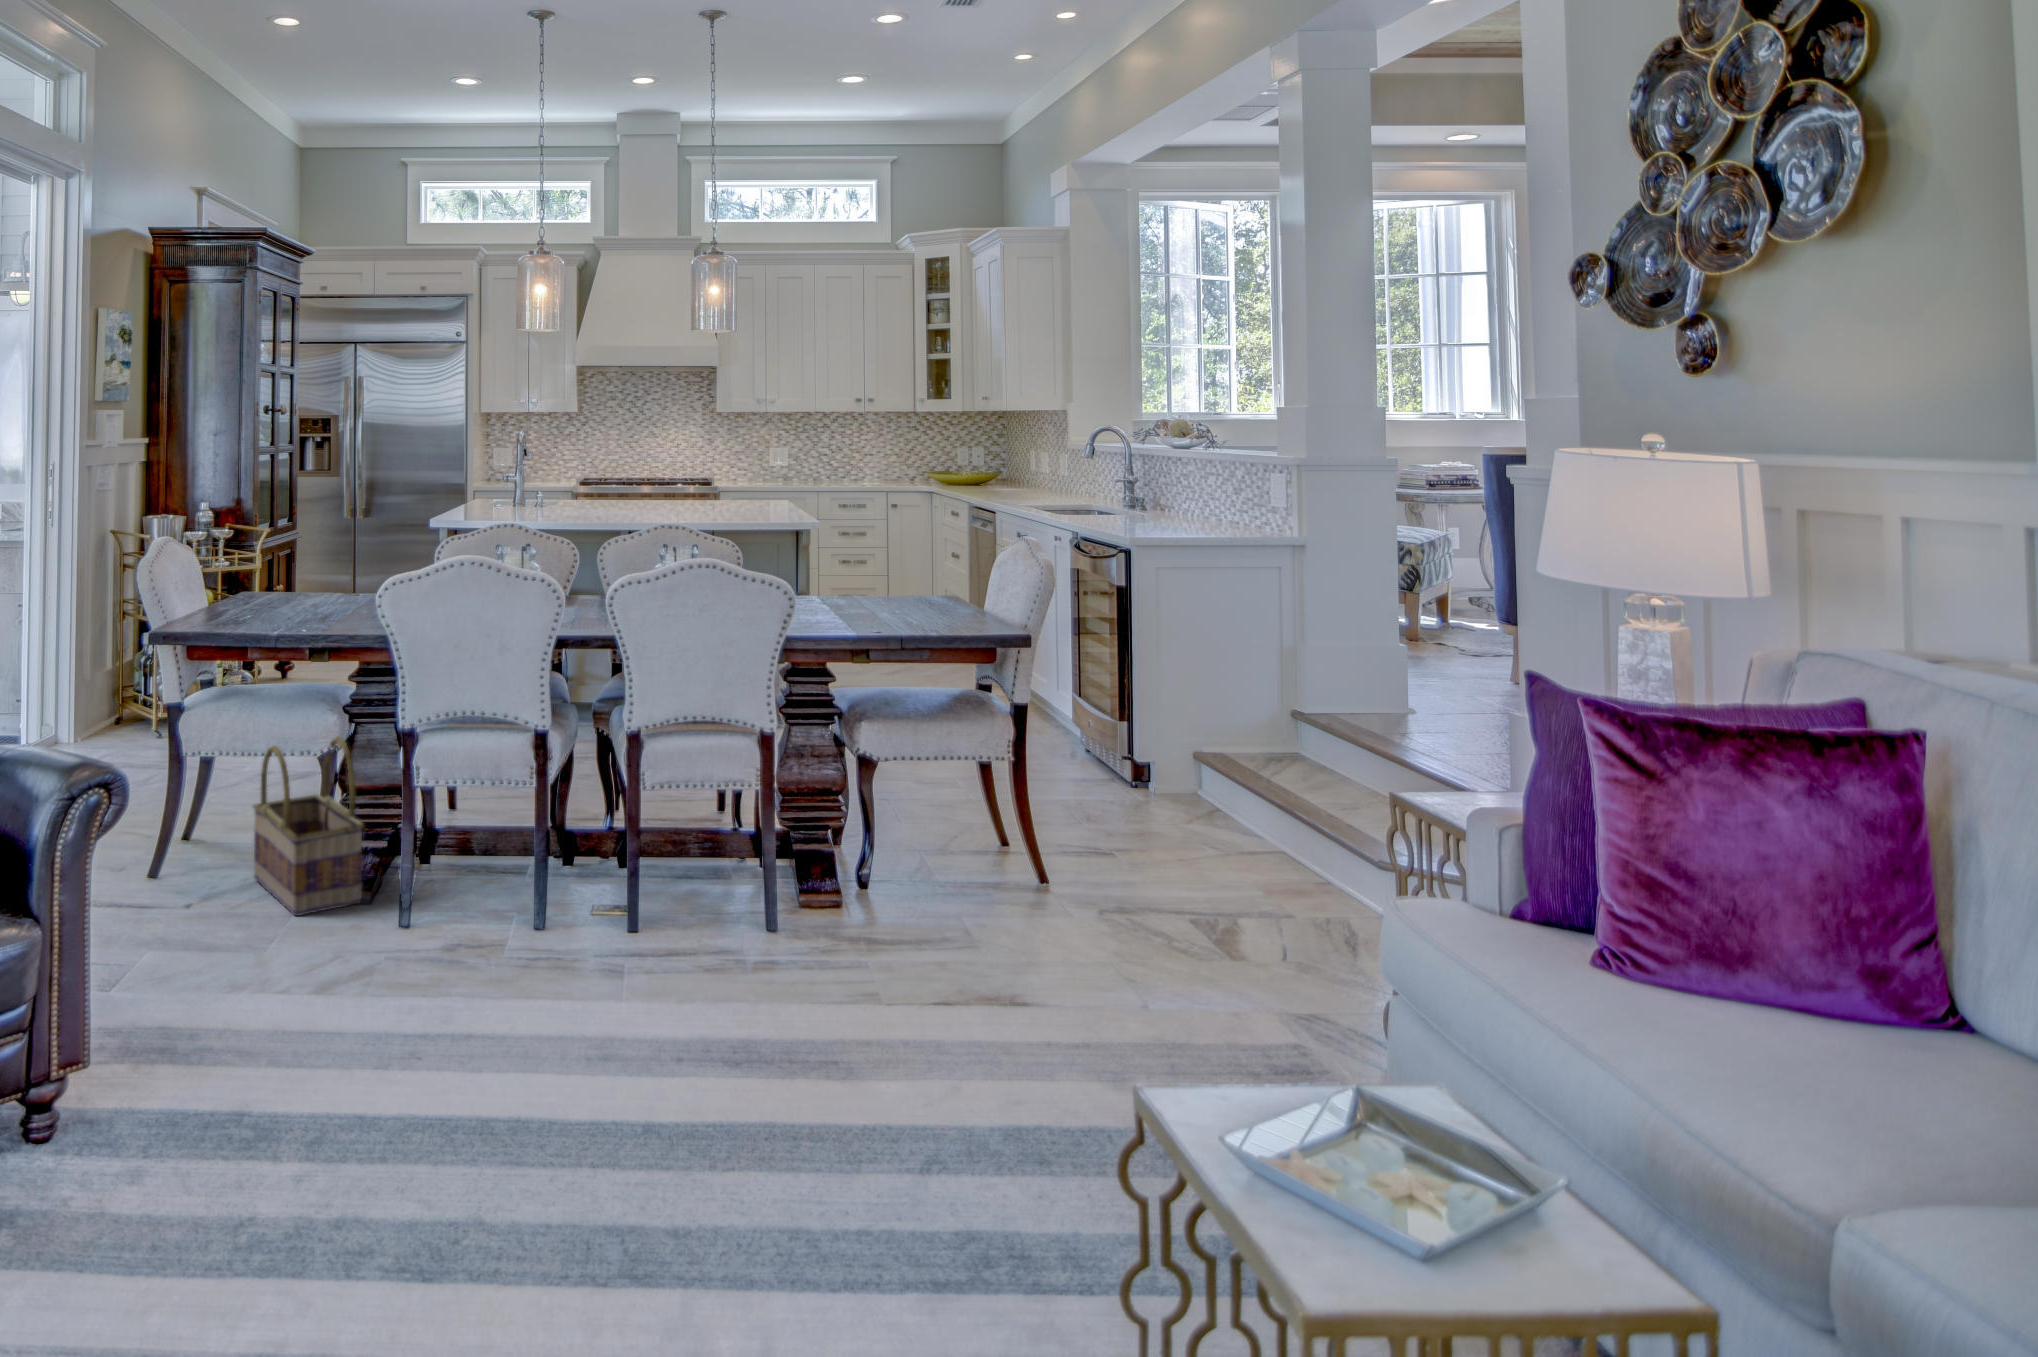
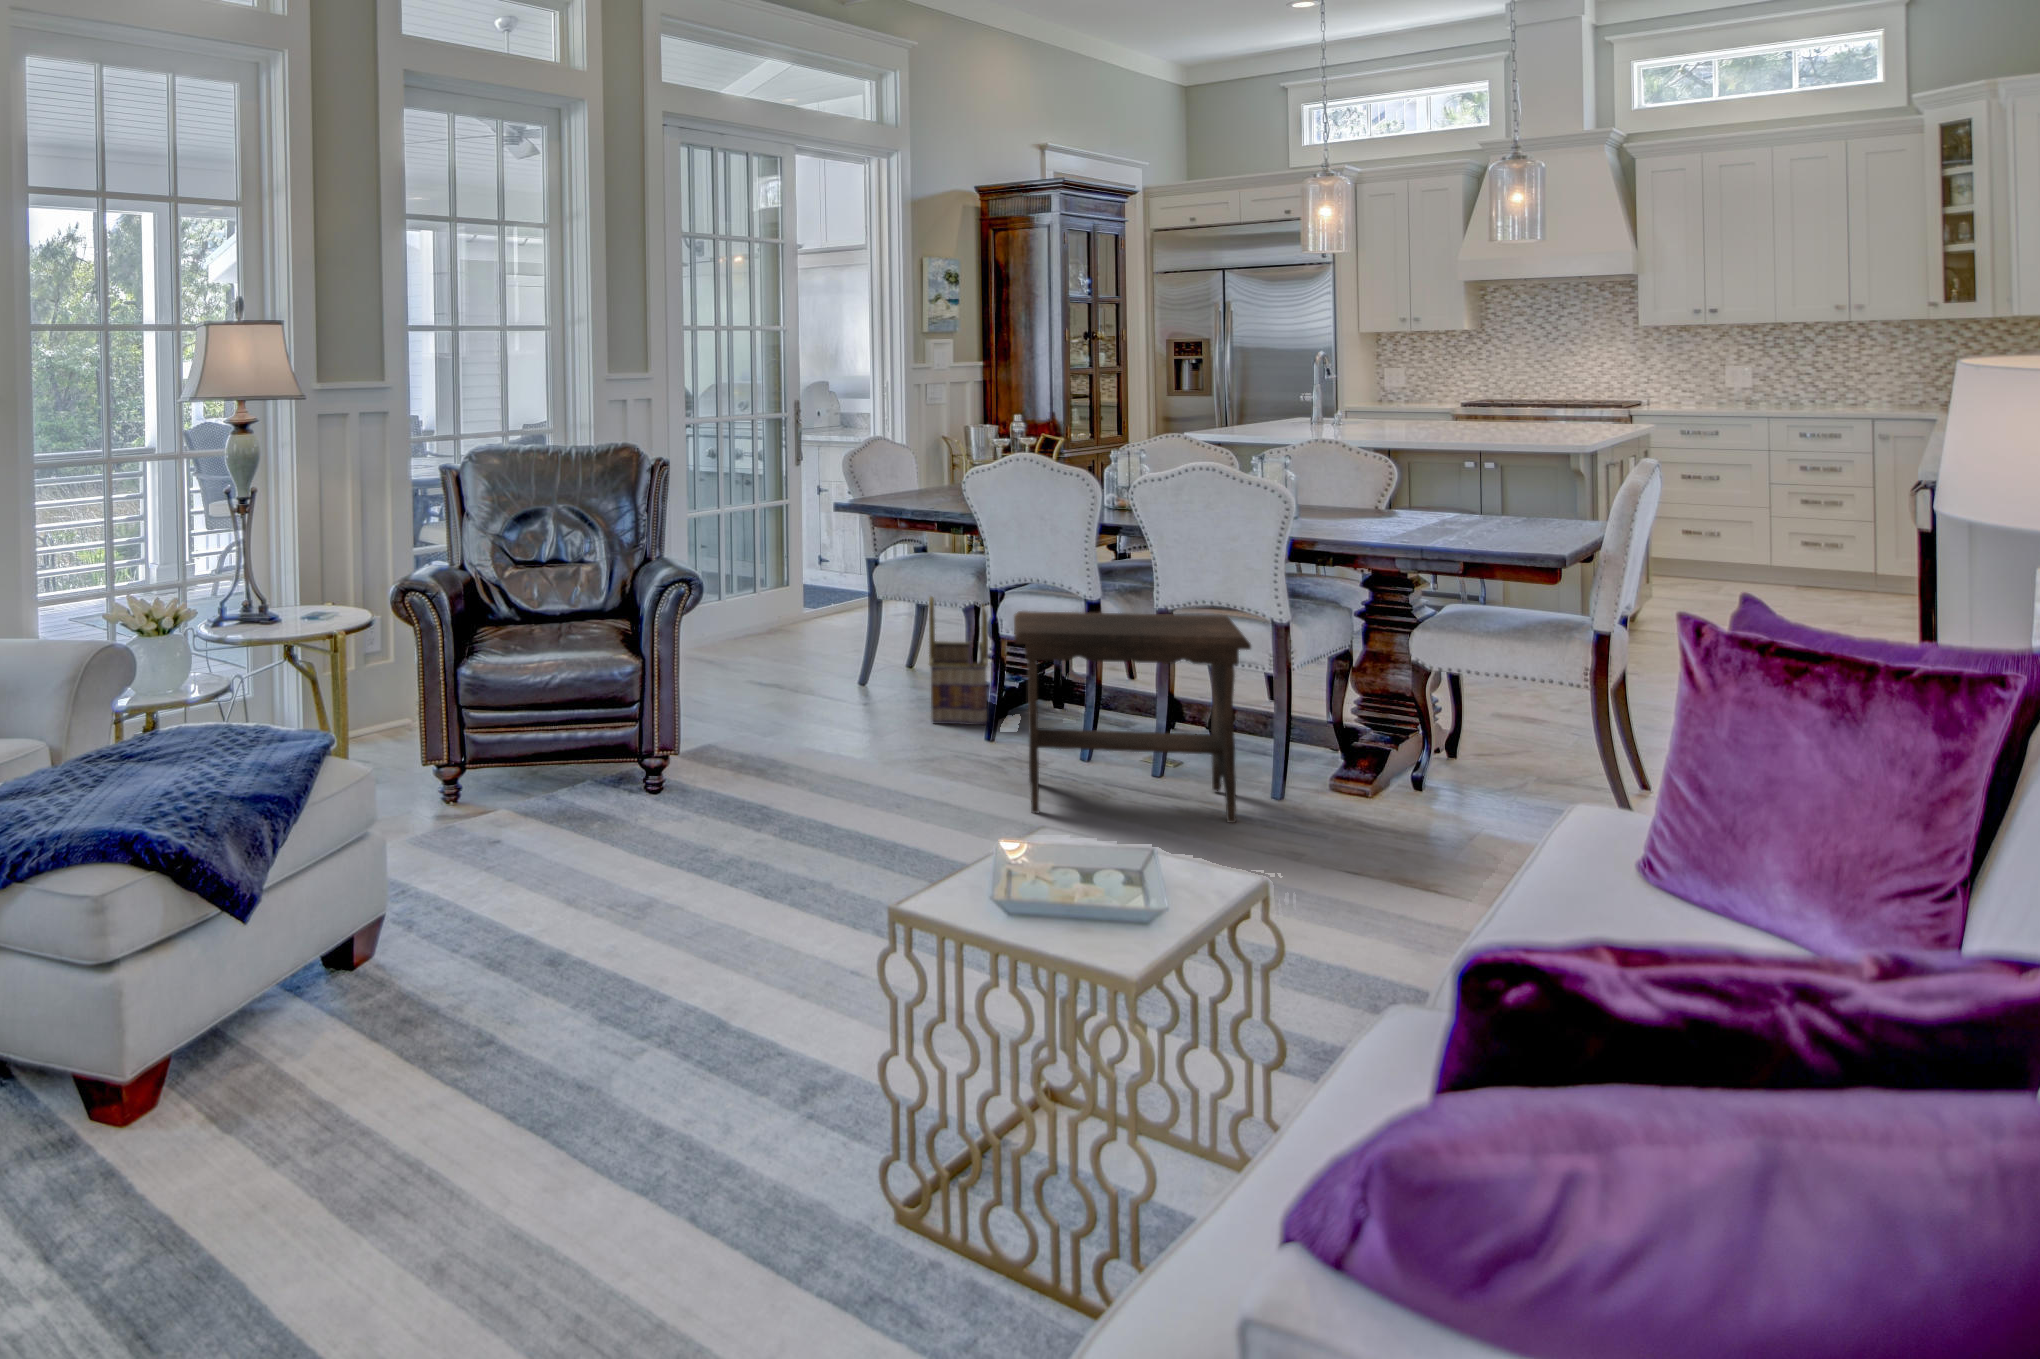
footstool: none [490,728,784,1017] -> present [1014,611,1251,823]

